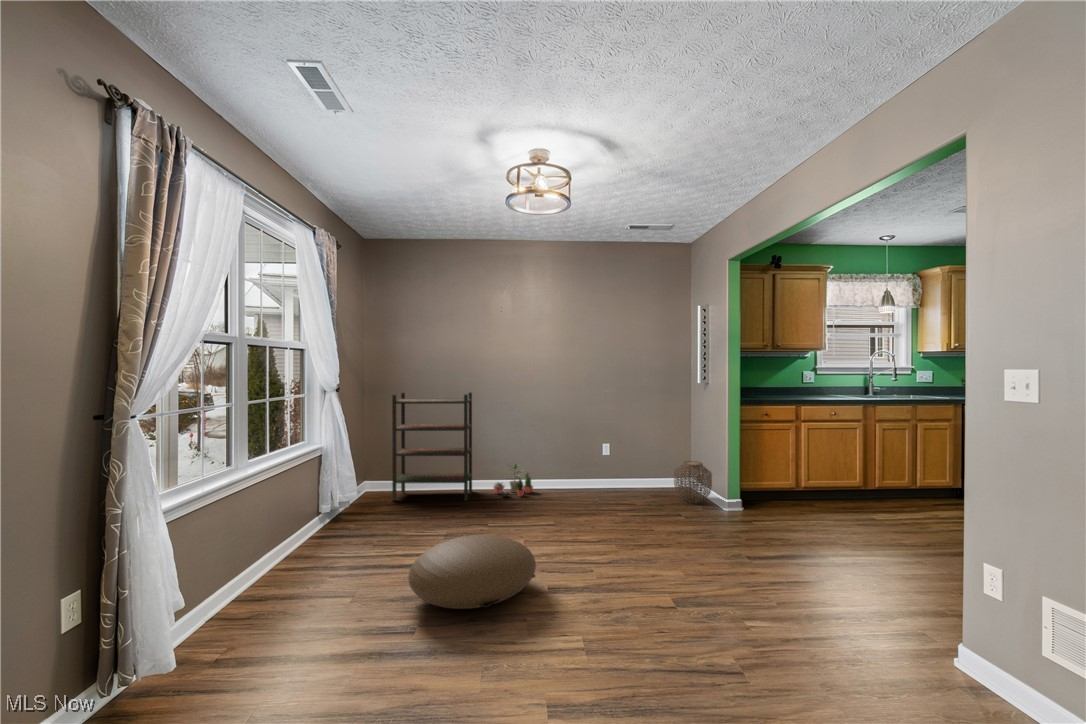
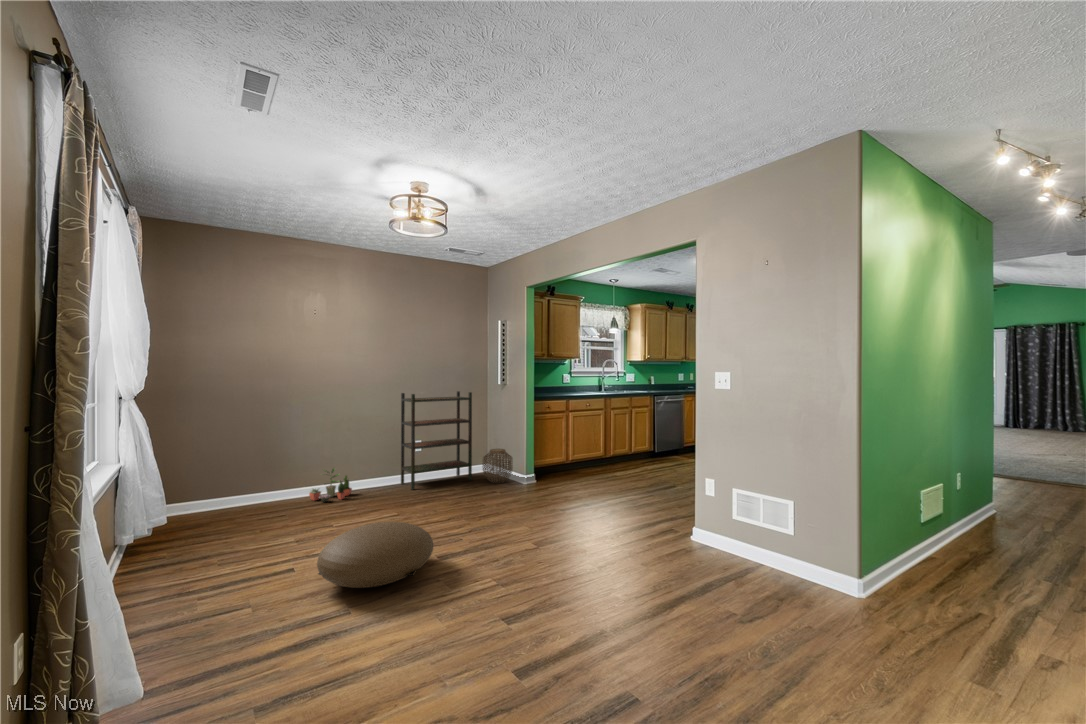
bookshelf: present [392,392,472,501] -> present [401,391,472,490]

